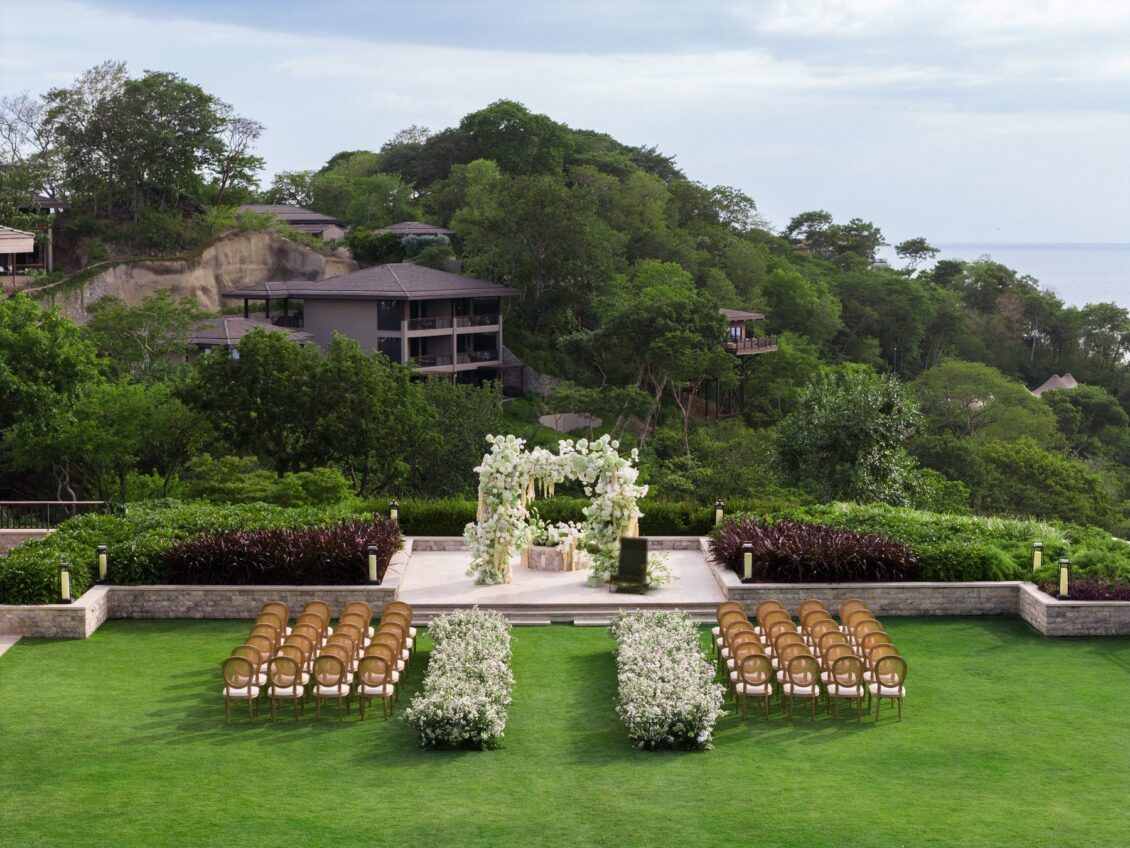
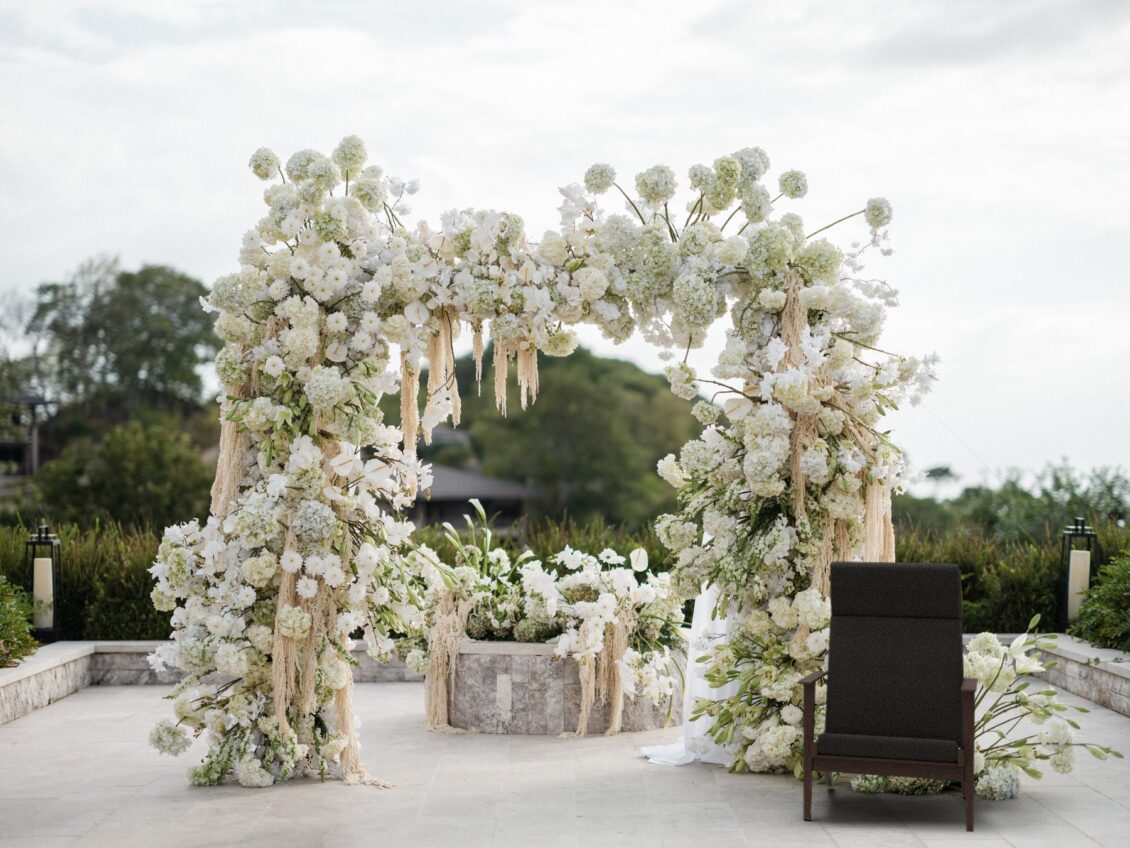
potted tree: present [586,543,604,587] -> none [677,596,762,797]

